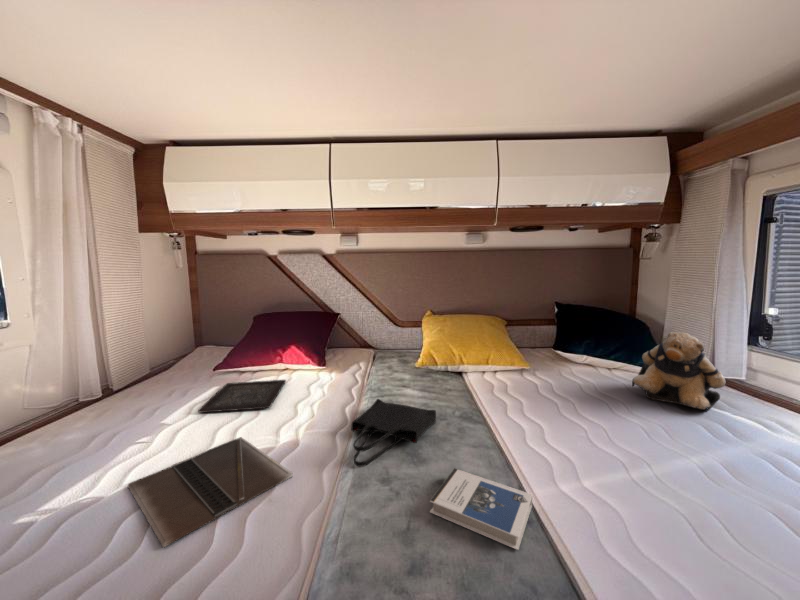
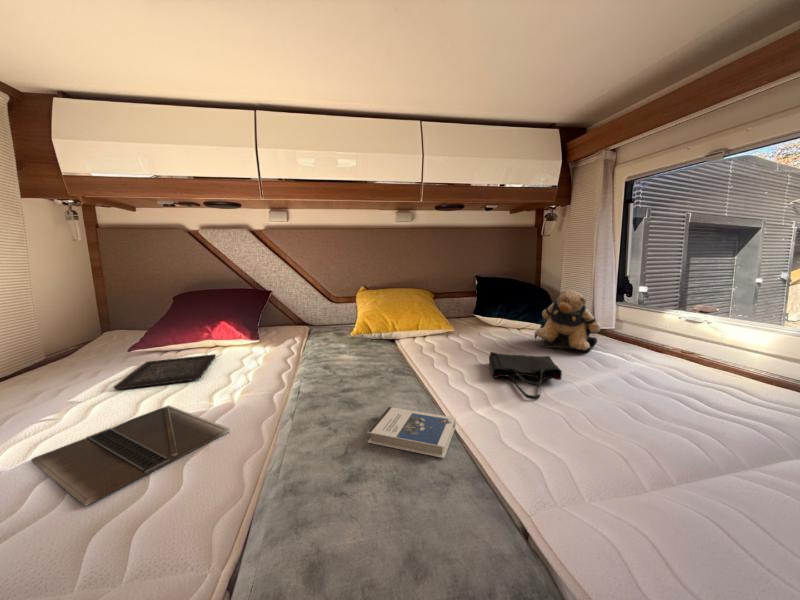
tote bag: present [351,399,436,466] -> present [489,352,562,400]

